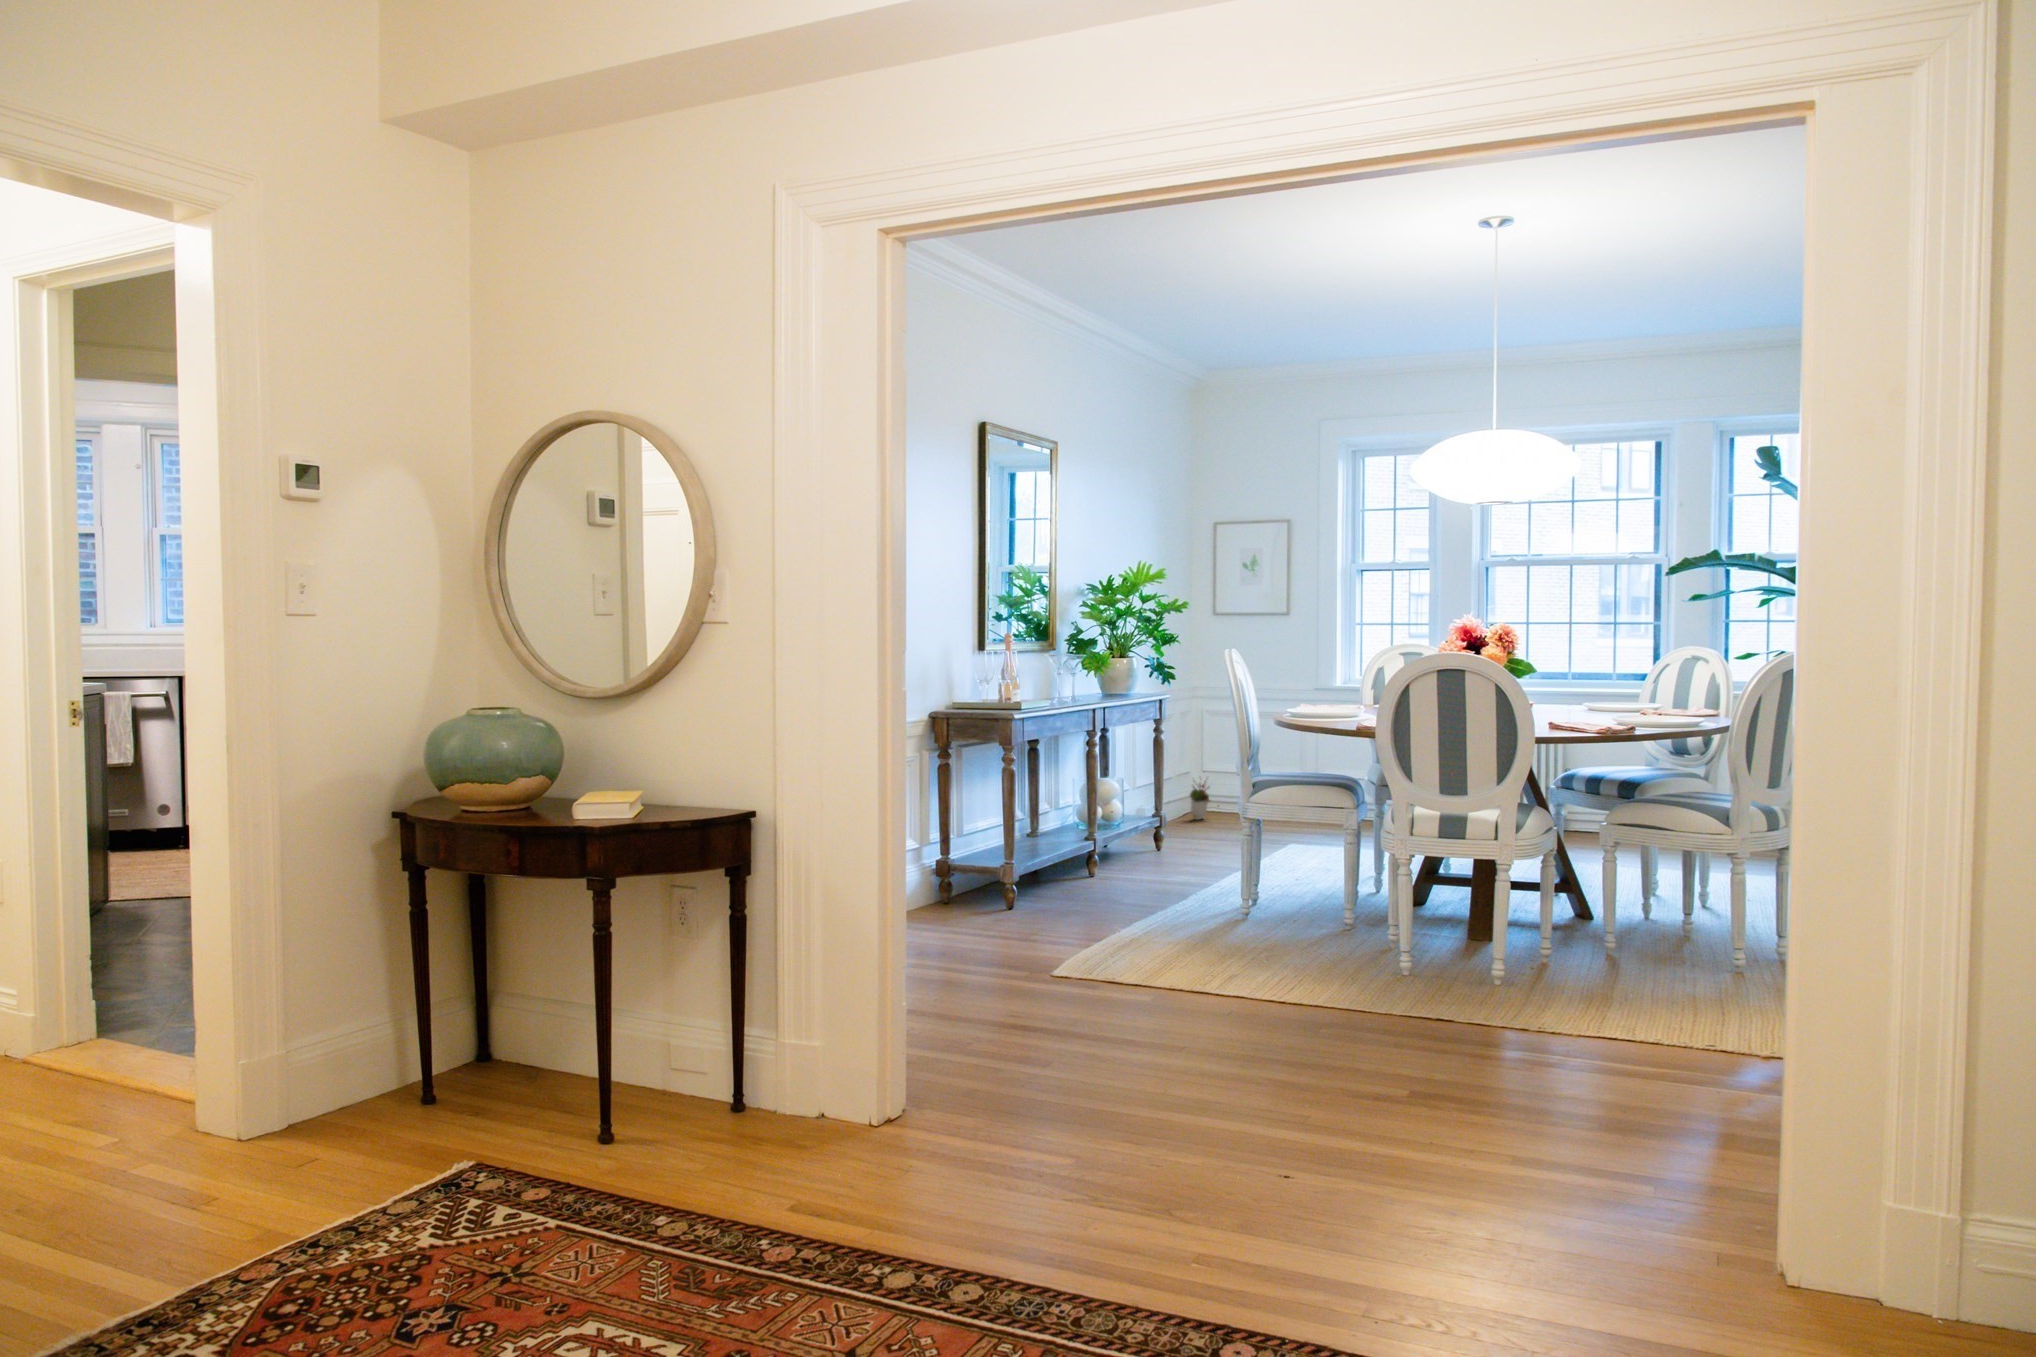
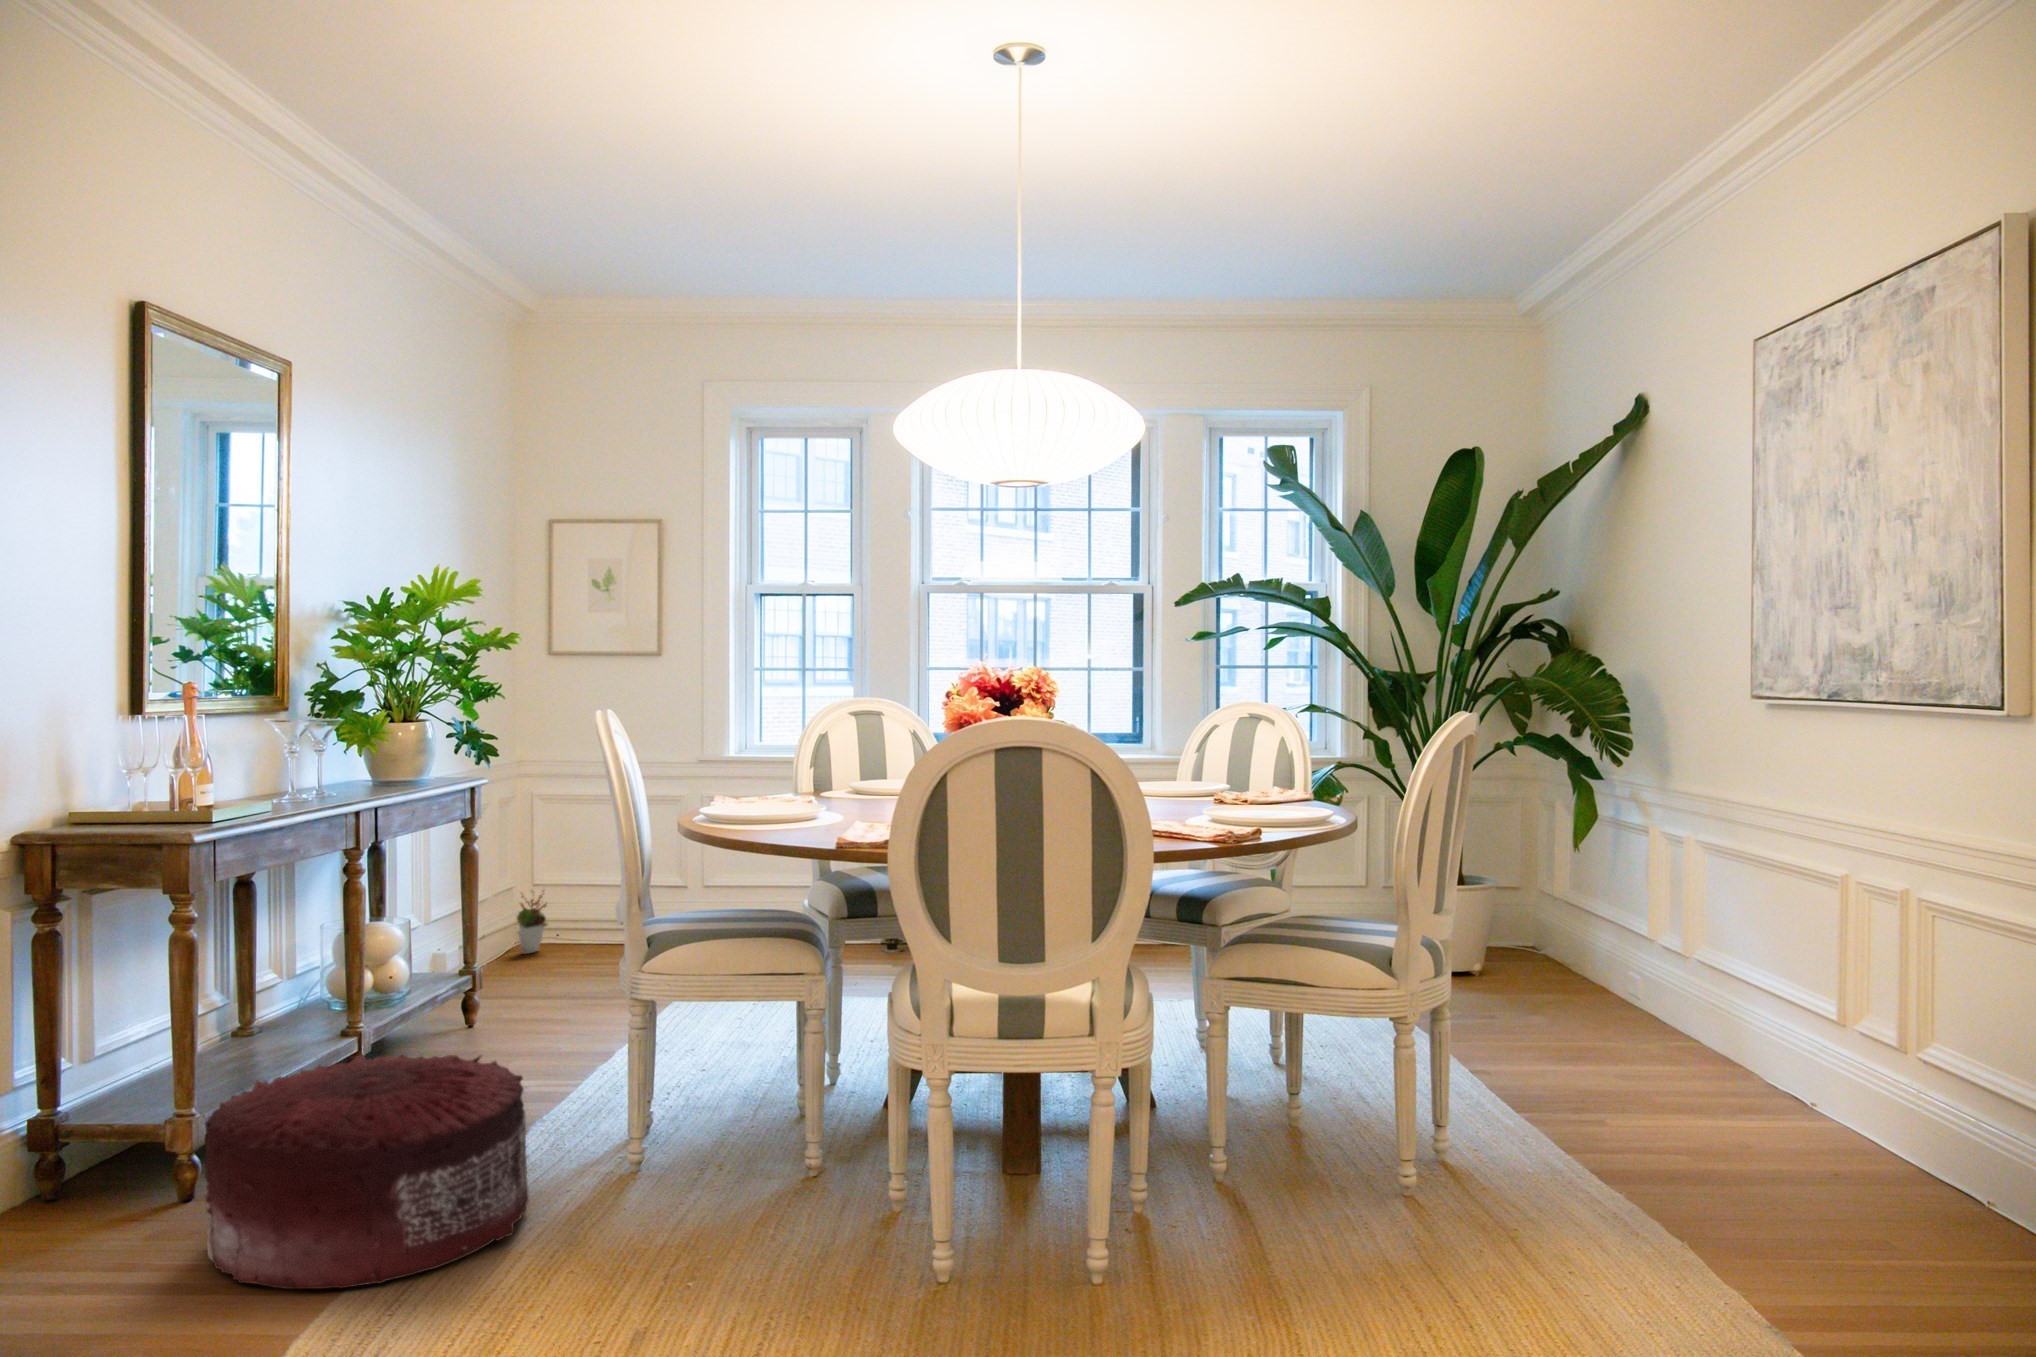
pouf: none [1026,837,1183,941] -> present [205,1054,529,1289]

